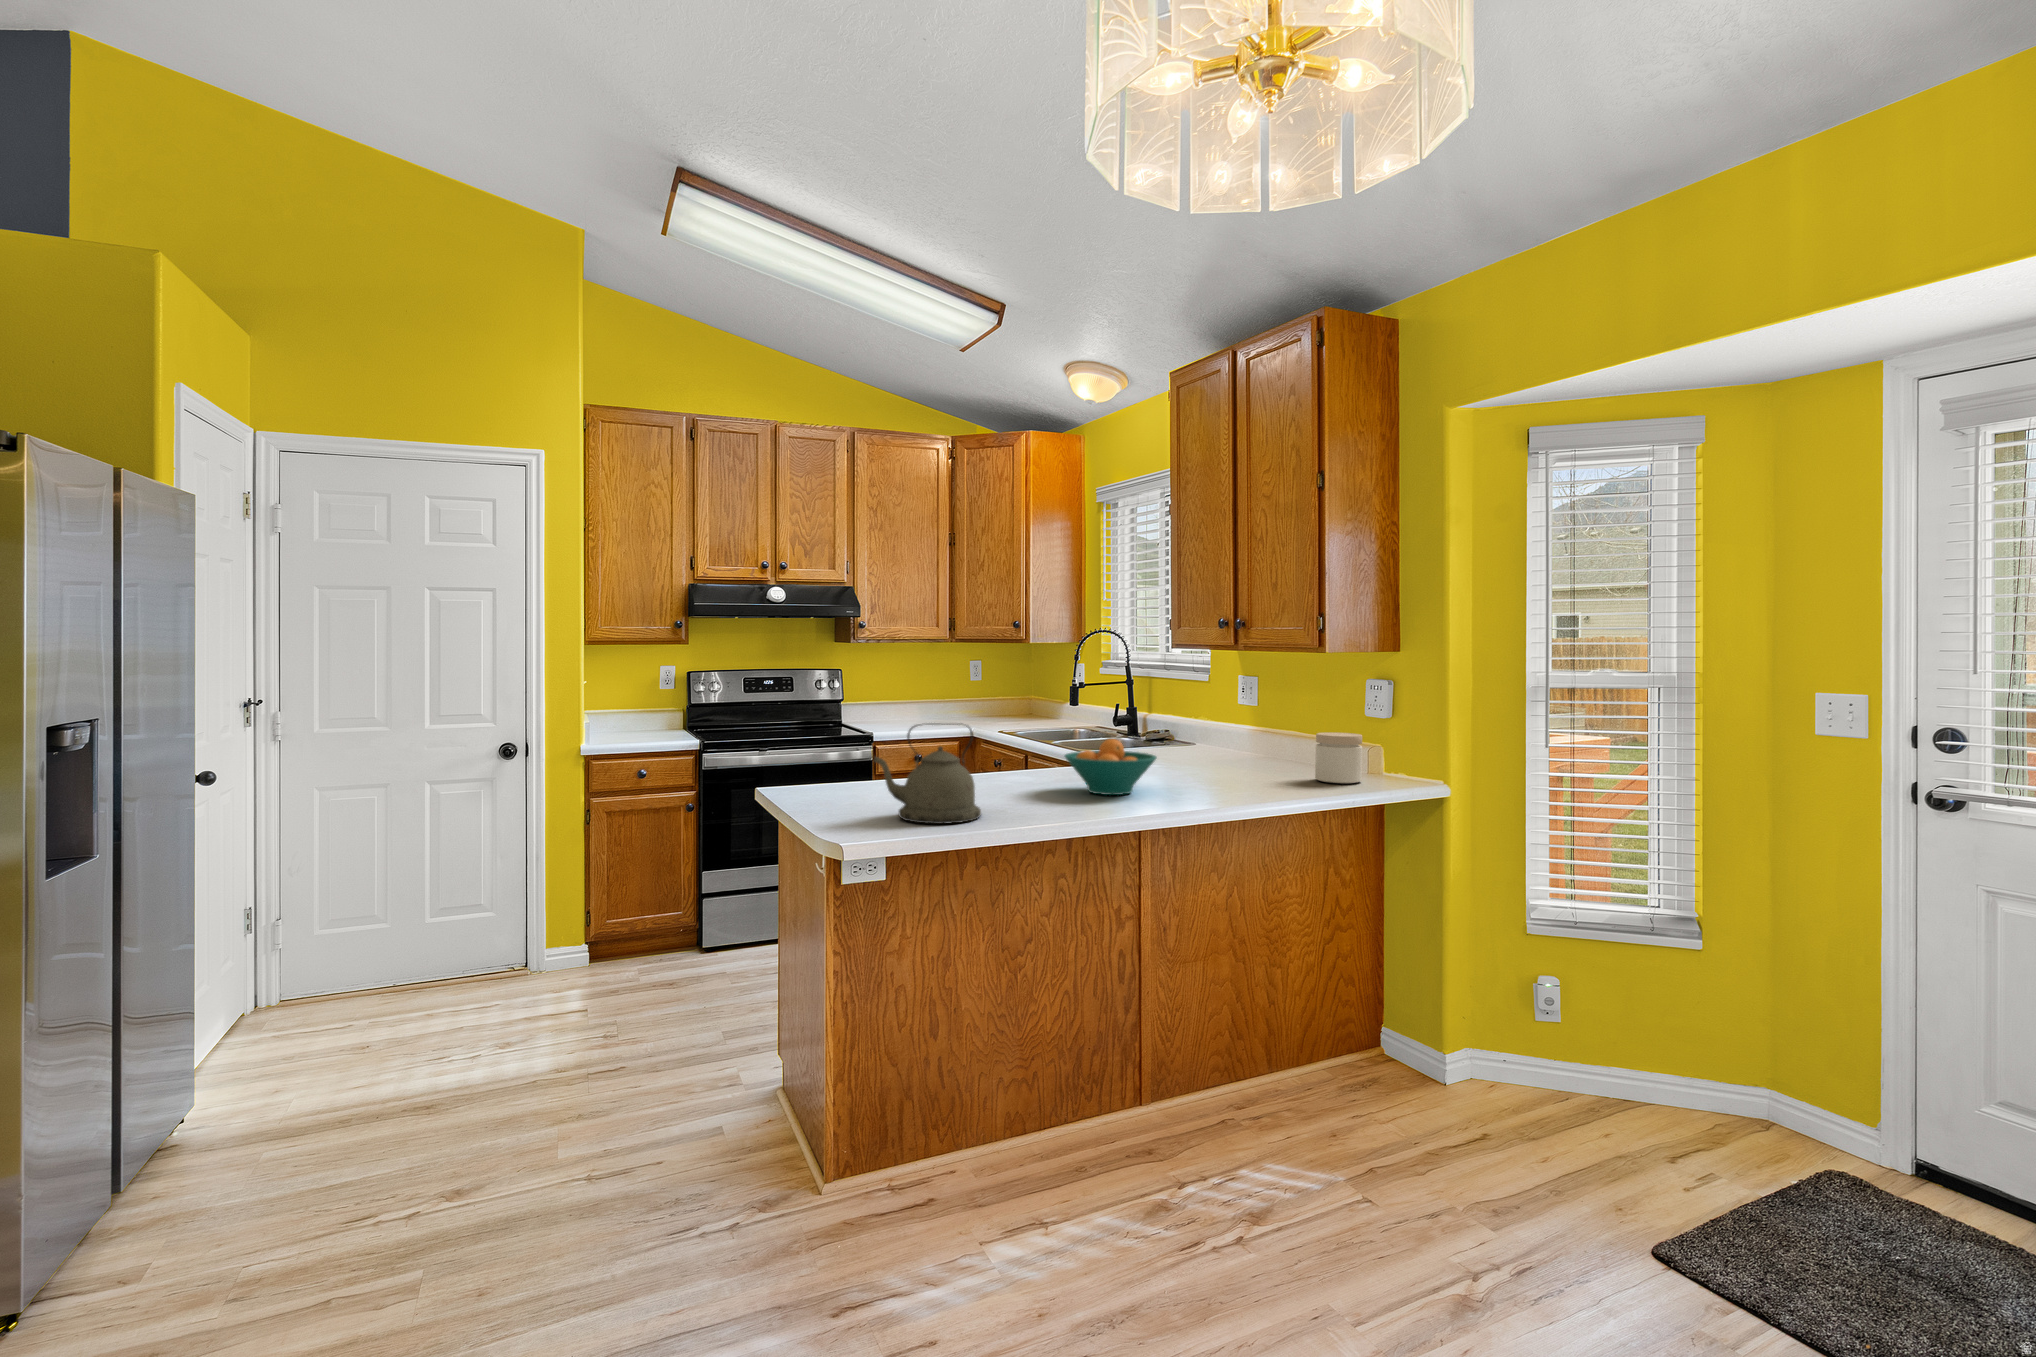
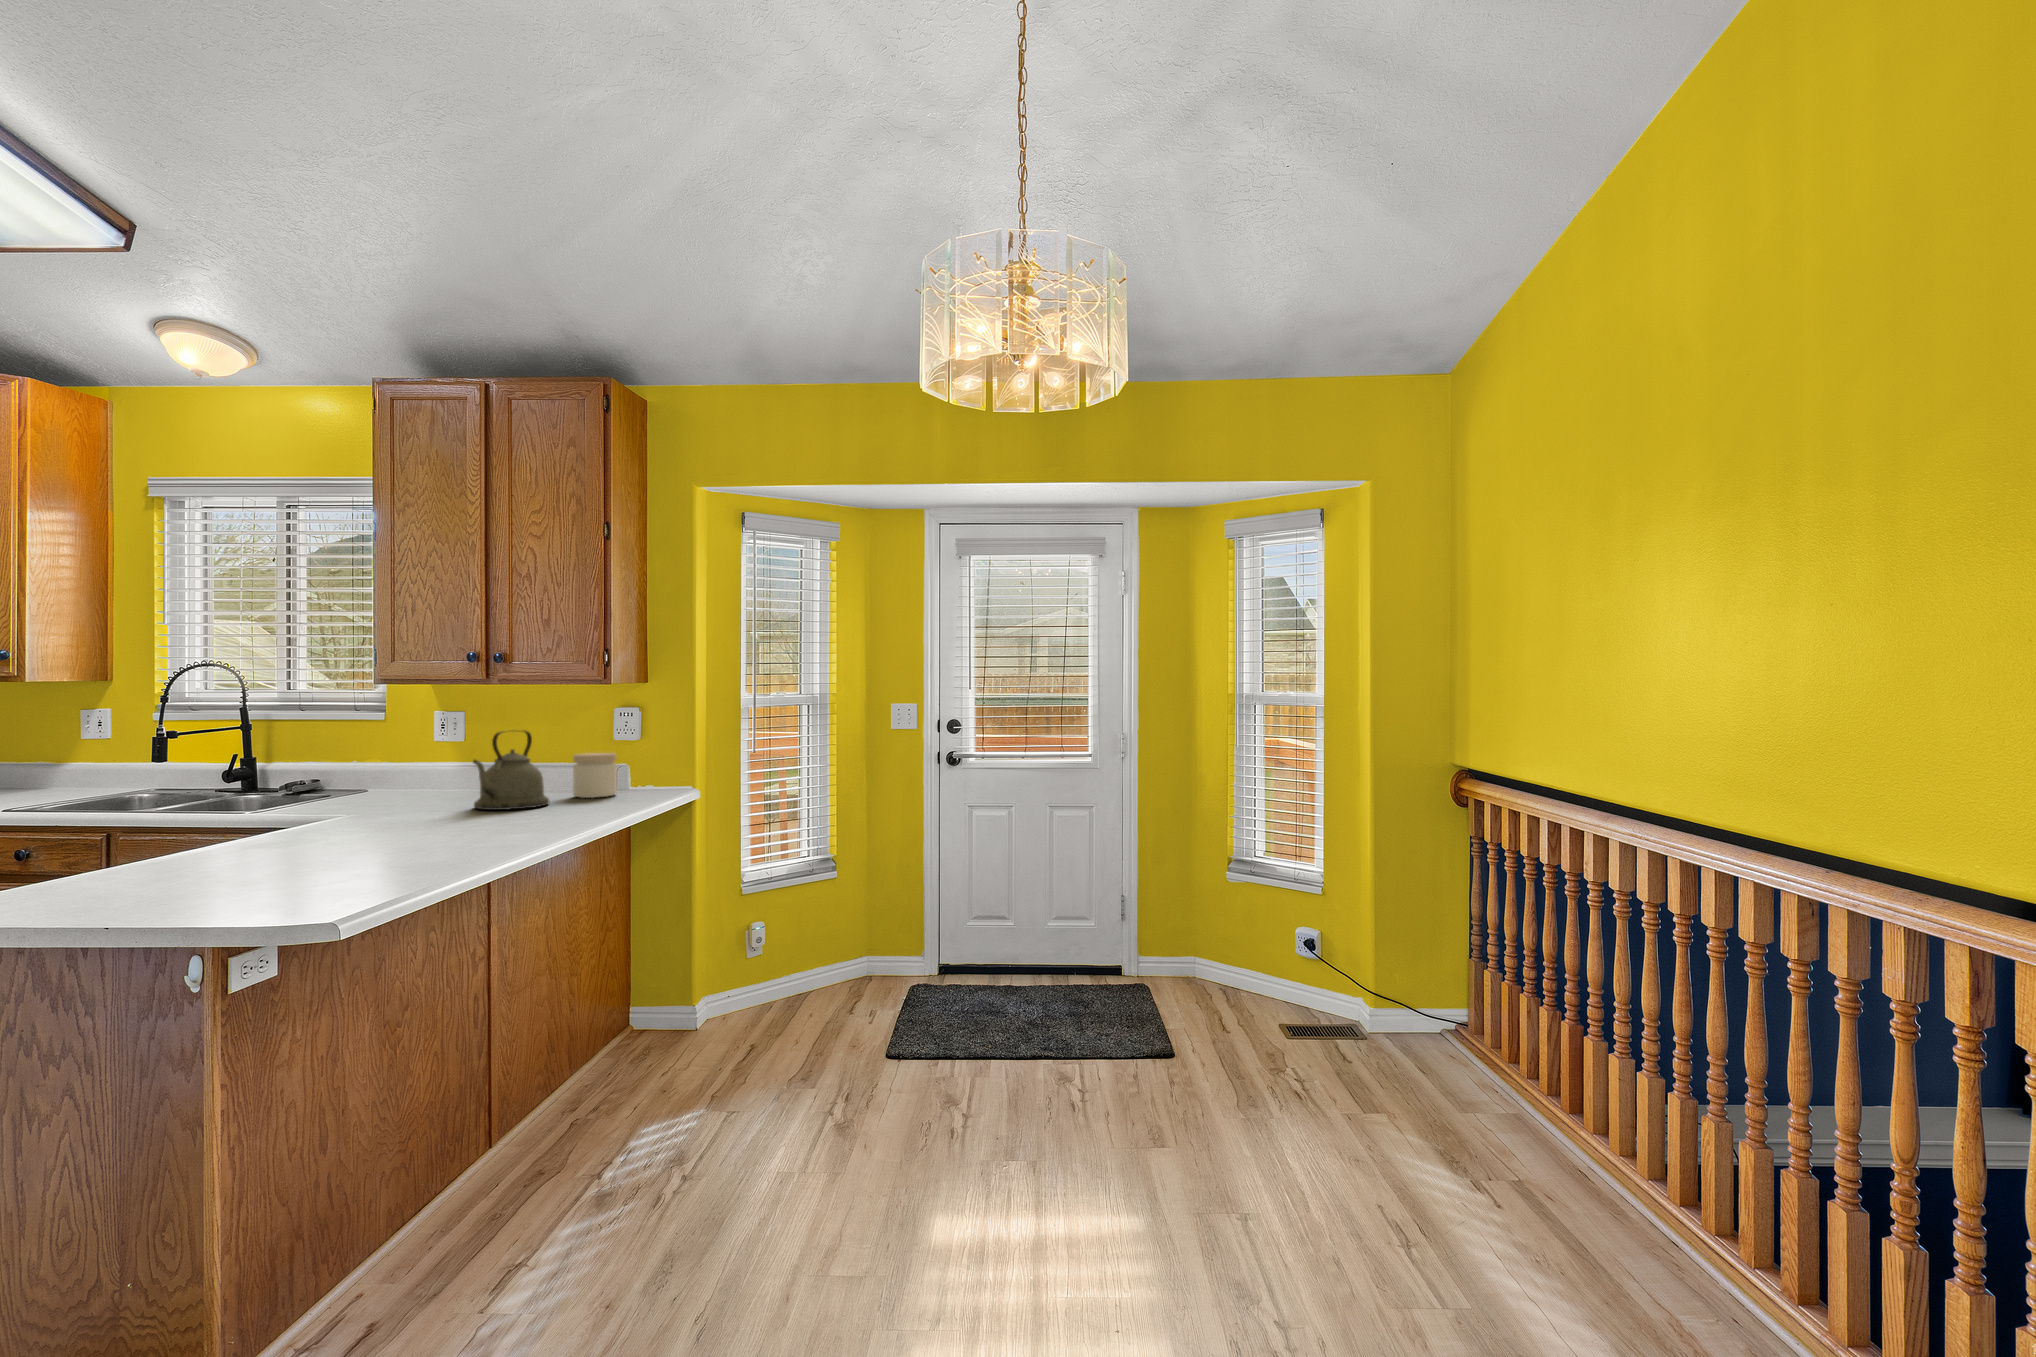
kettle: present [873,724,981,824] -> present [473,731,549,810]
fruit bowl: present [1065,739,1157,795] -> none [352,772,471,833]

